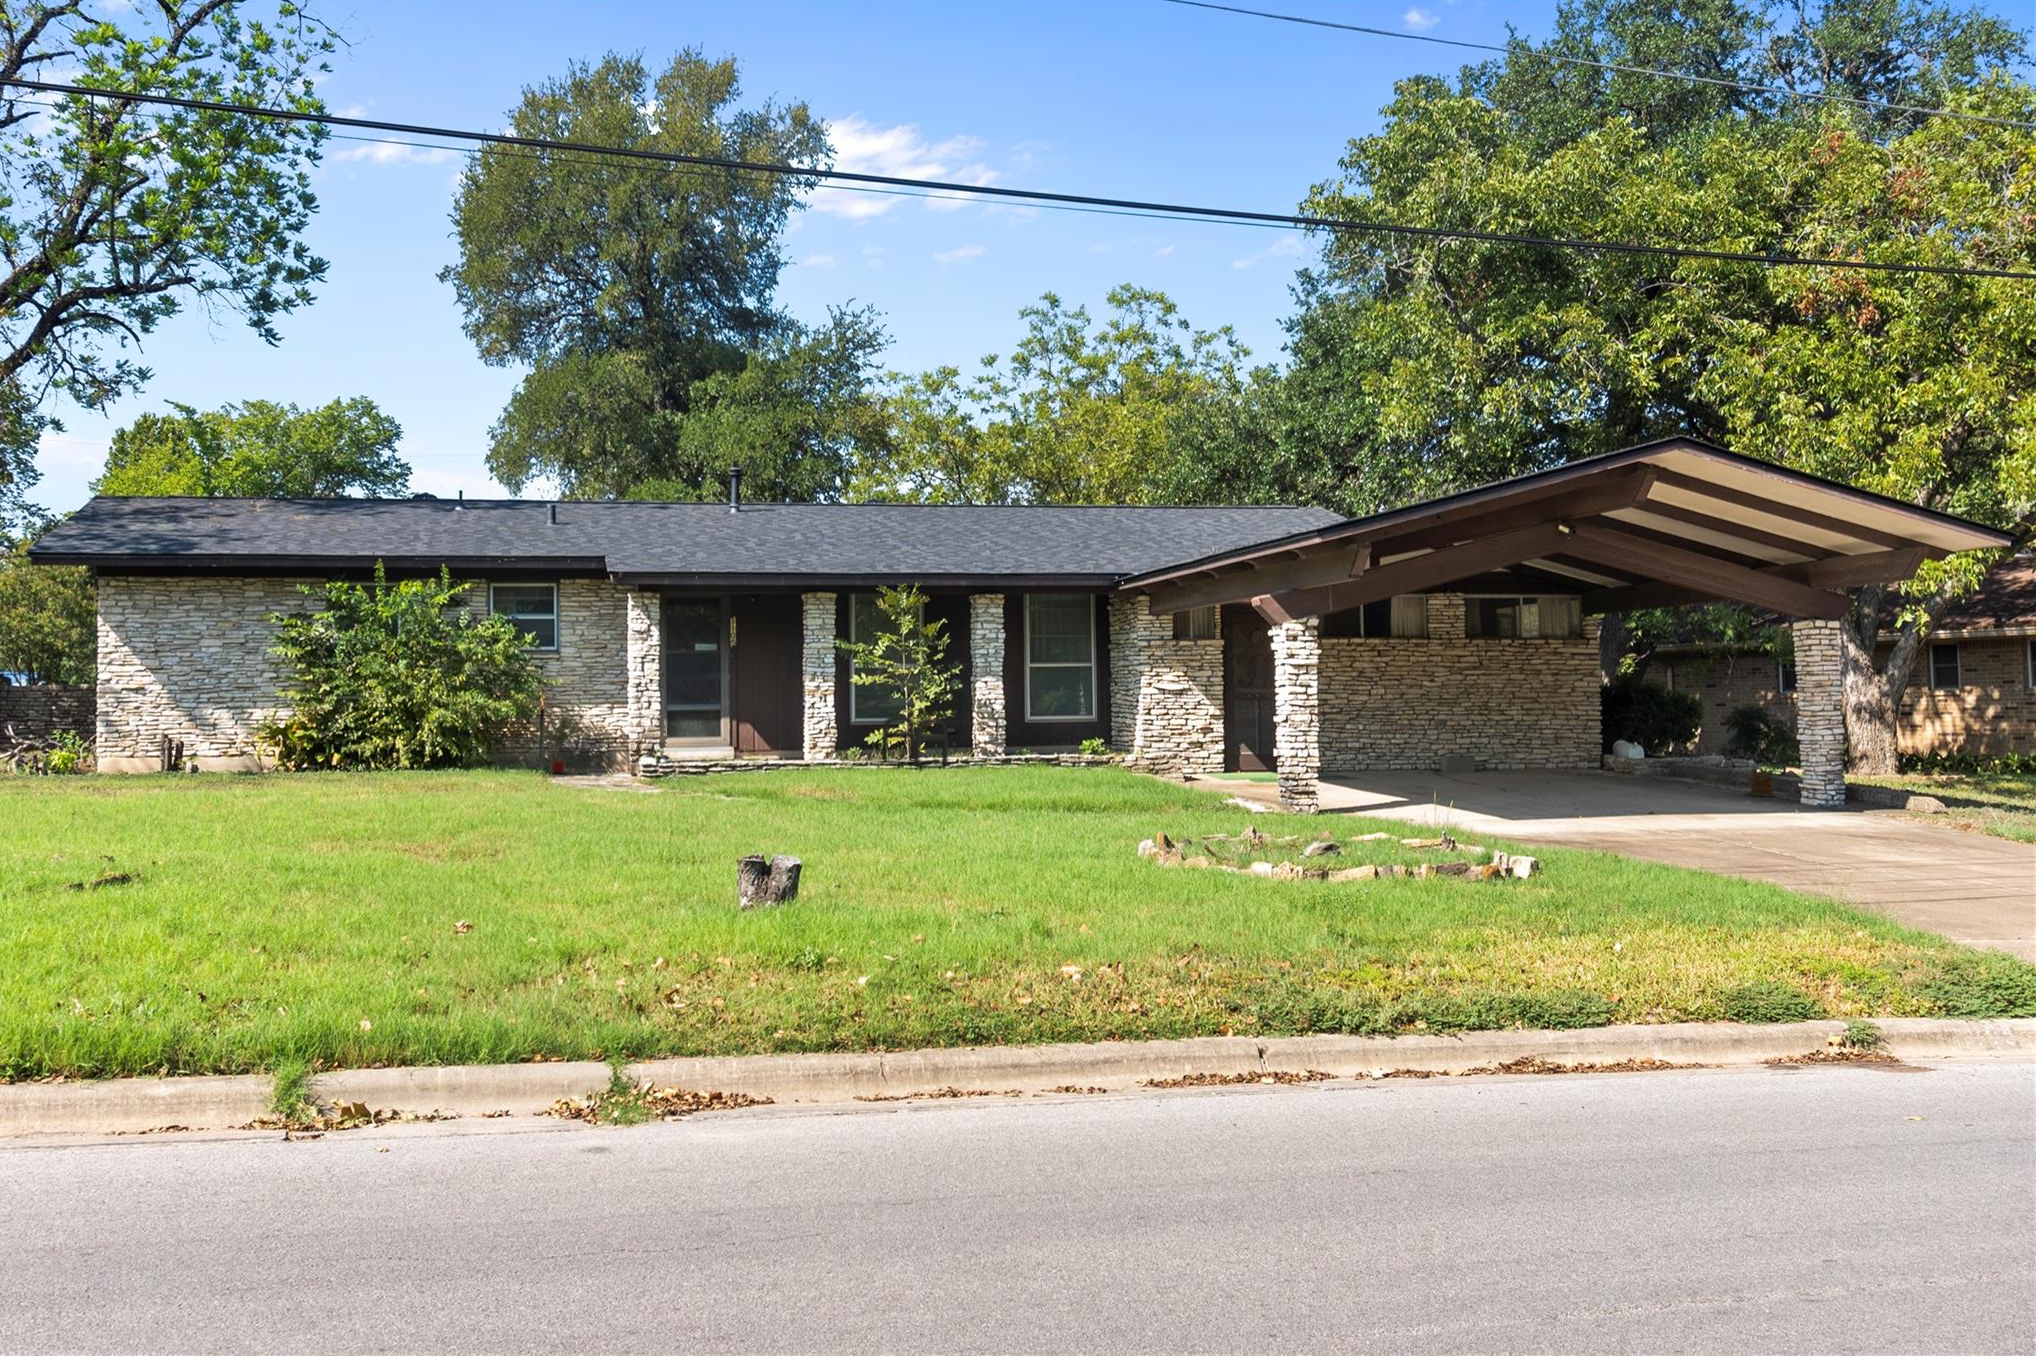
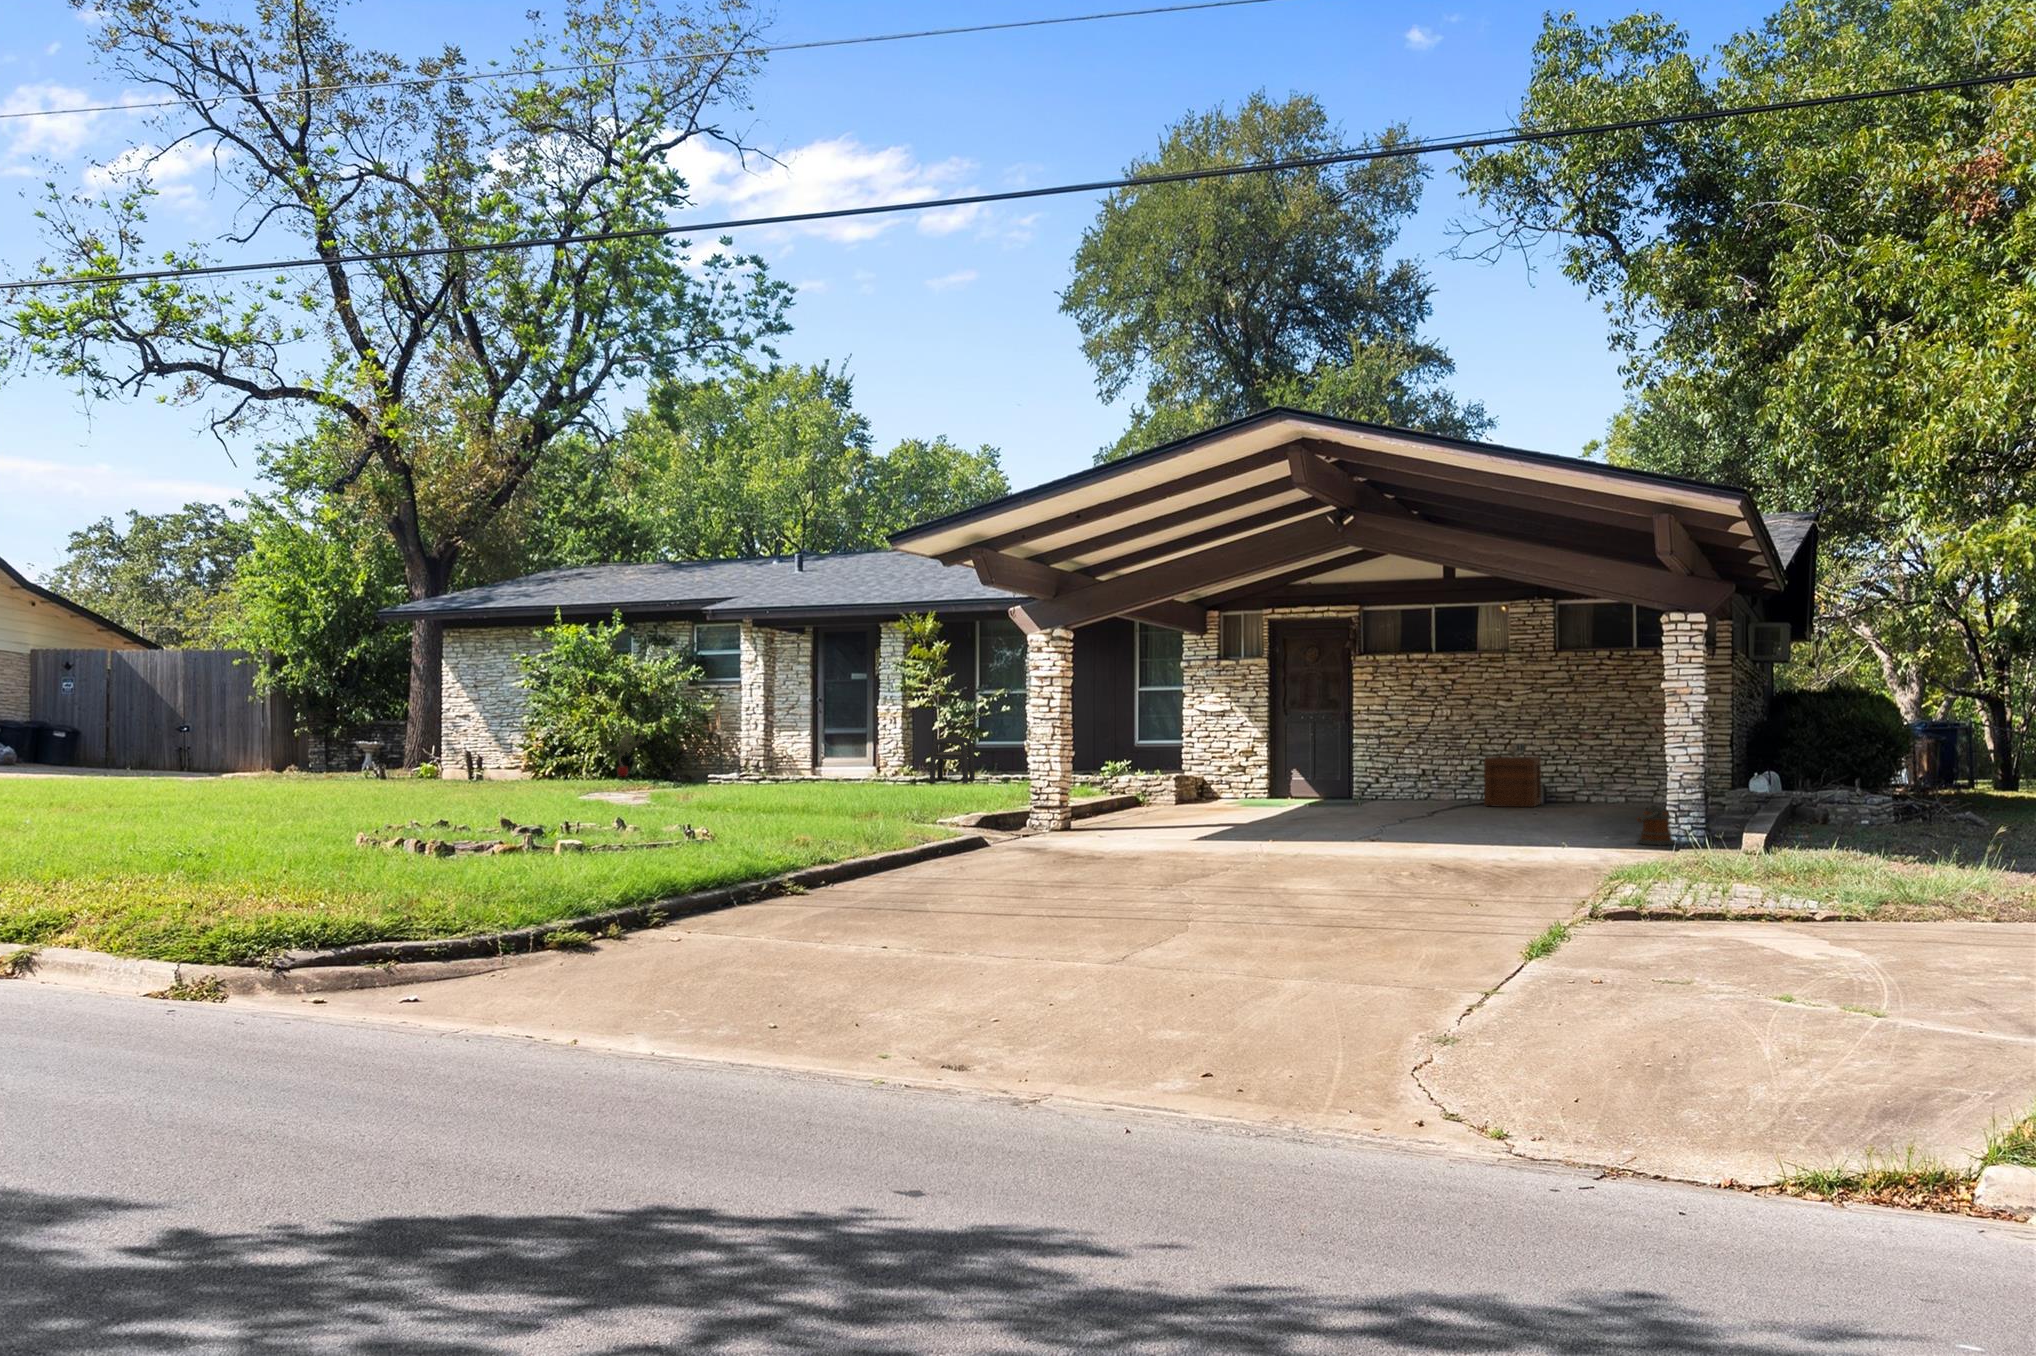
wooden crate: none [1393,728,1448,769] -> present [1484,756,1541,807]

